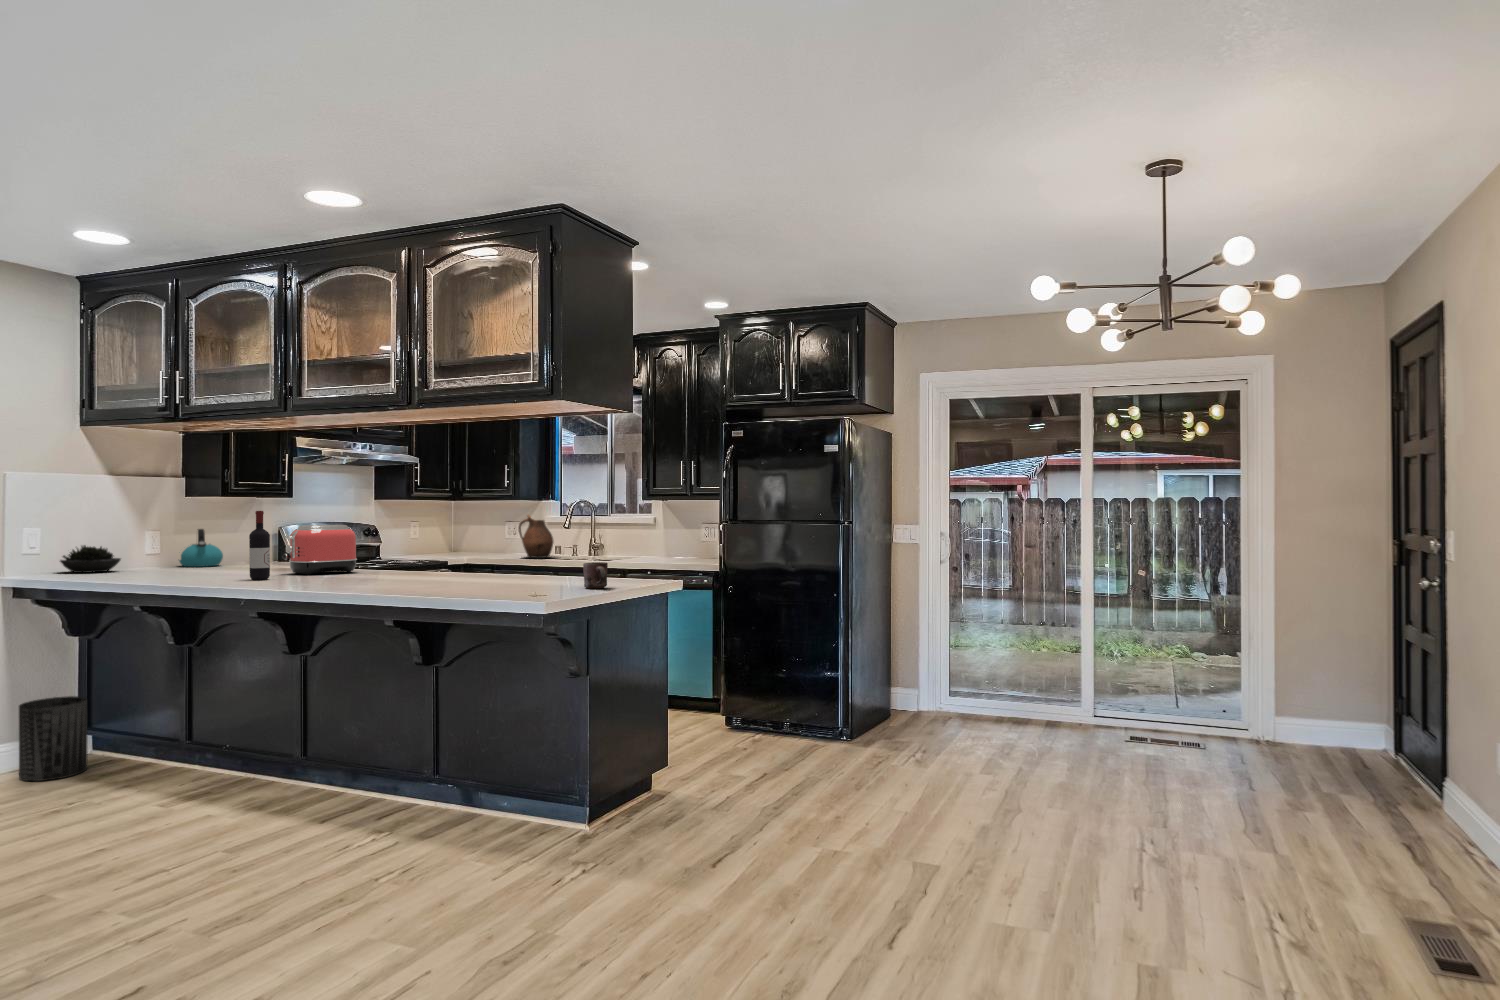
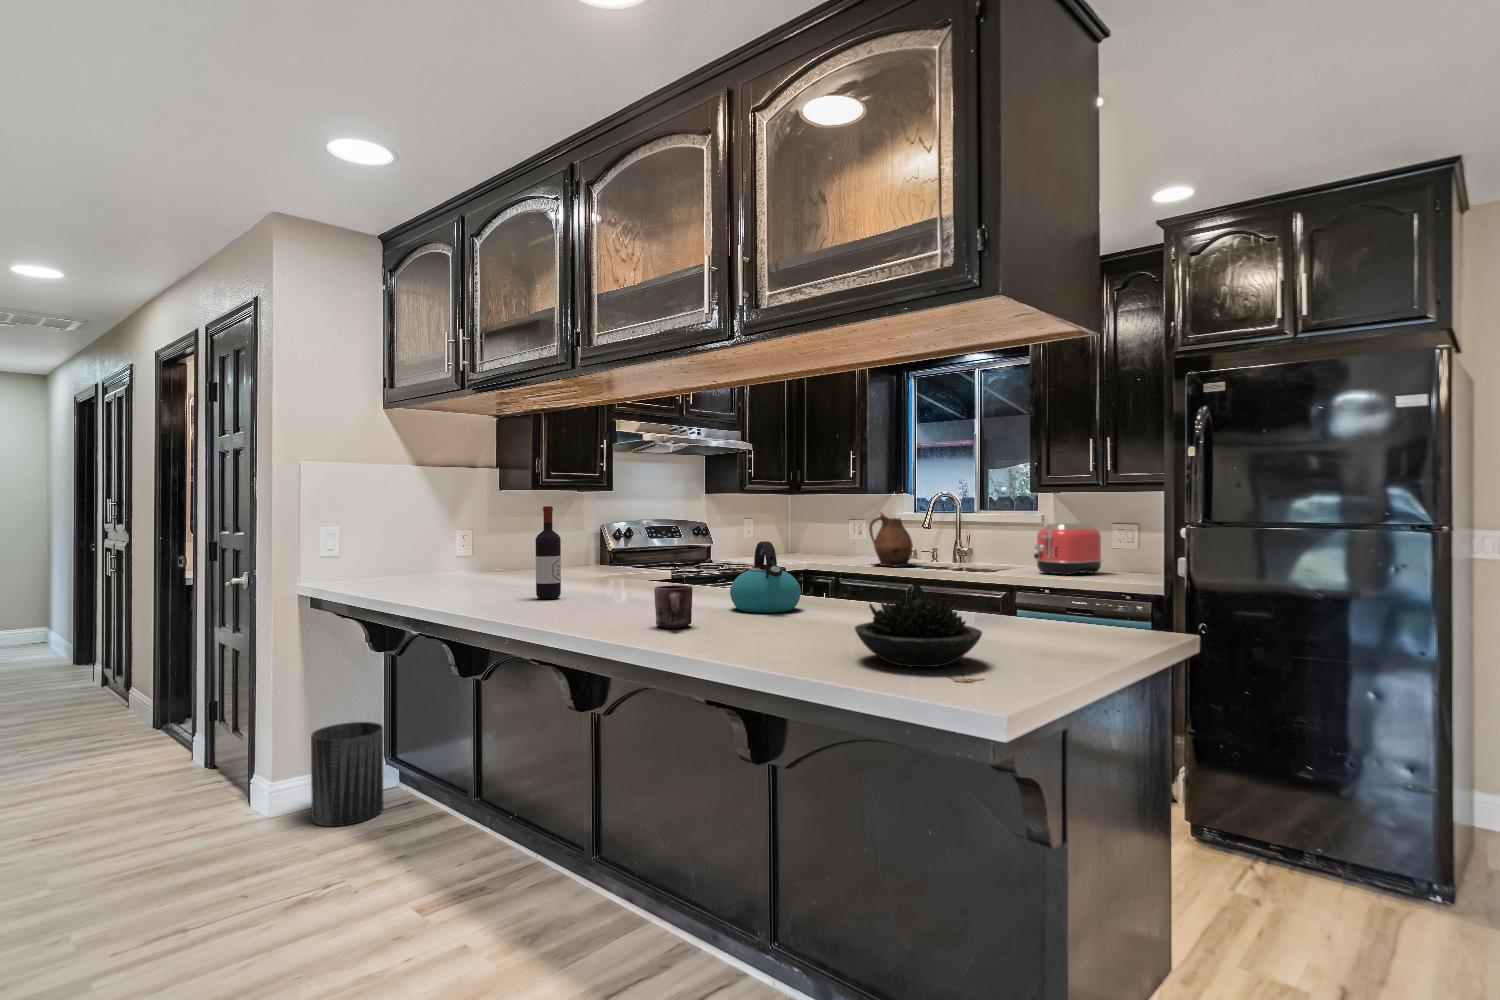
toaster: present [282,525,357,575] -> present [1034,523,1102,576]
kettle: present [179,529,223,567] -> present [730,541,801,613]
succulent plant: present [60,545,121,573] -> present [855,594,982,667]
mug: present [583,562,608,588] -> present [654,585,692,628]

